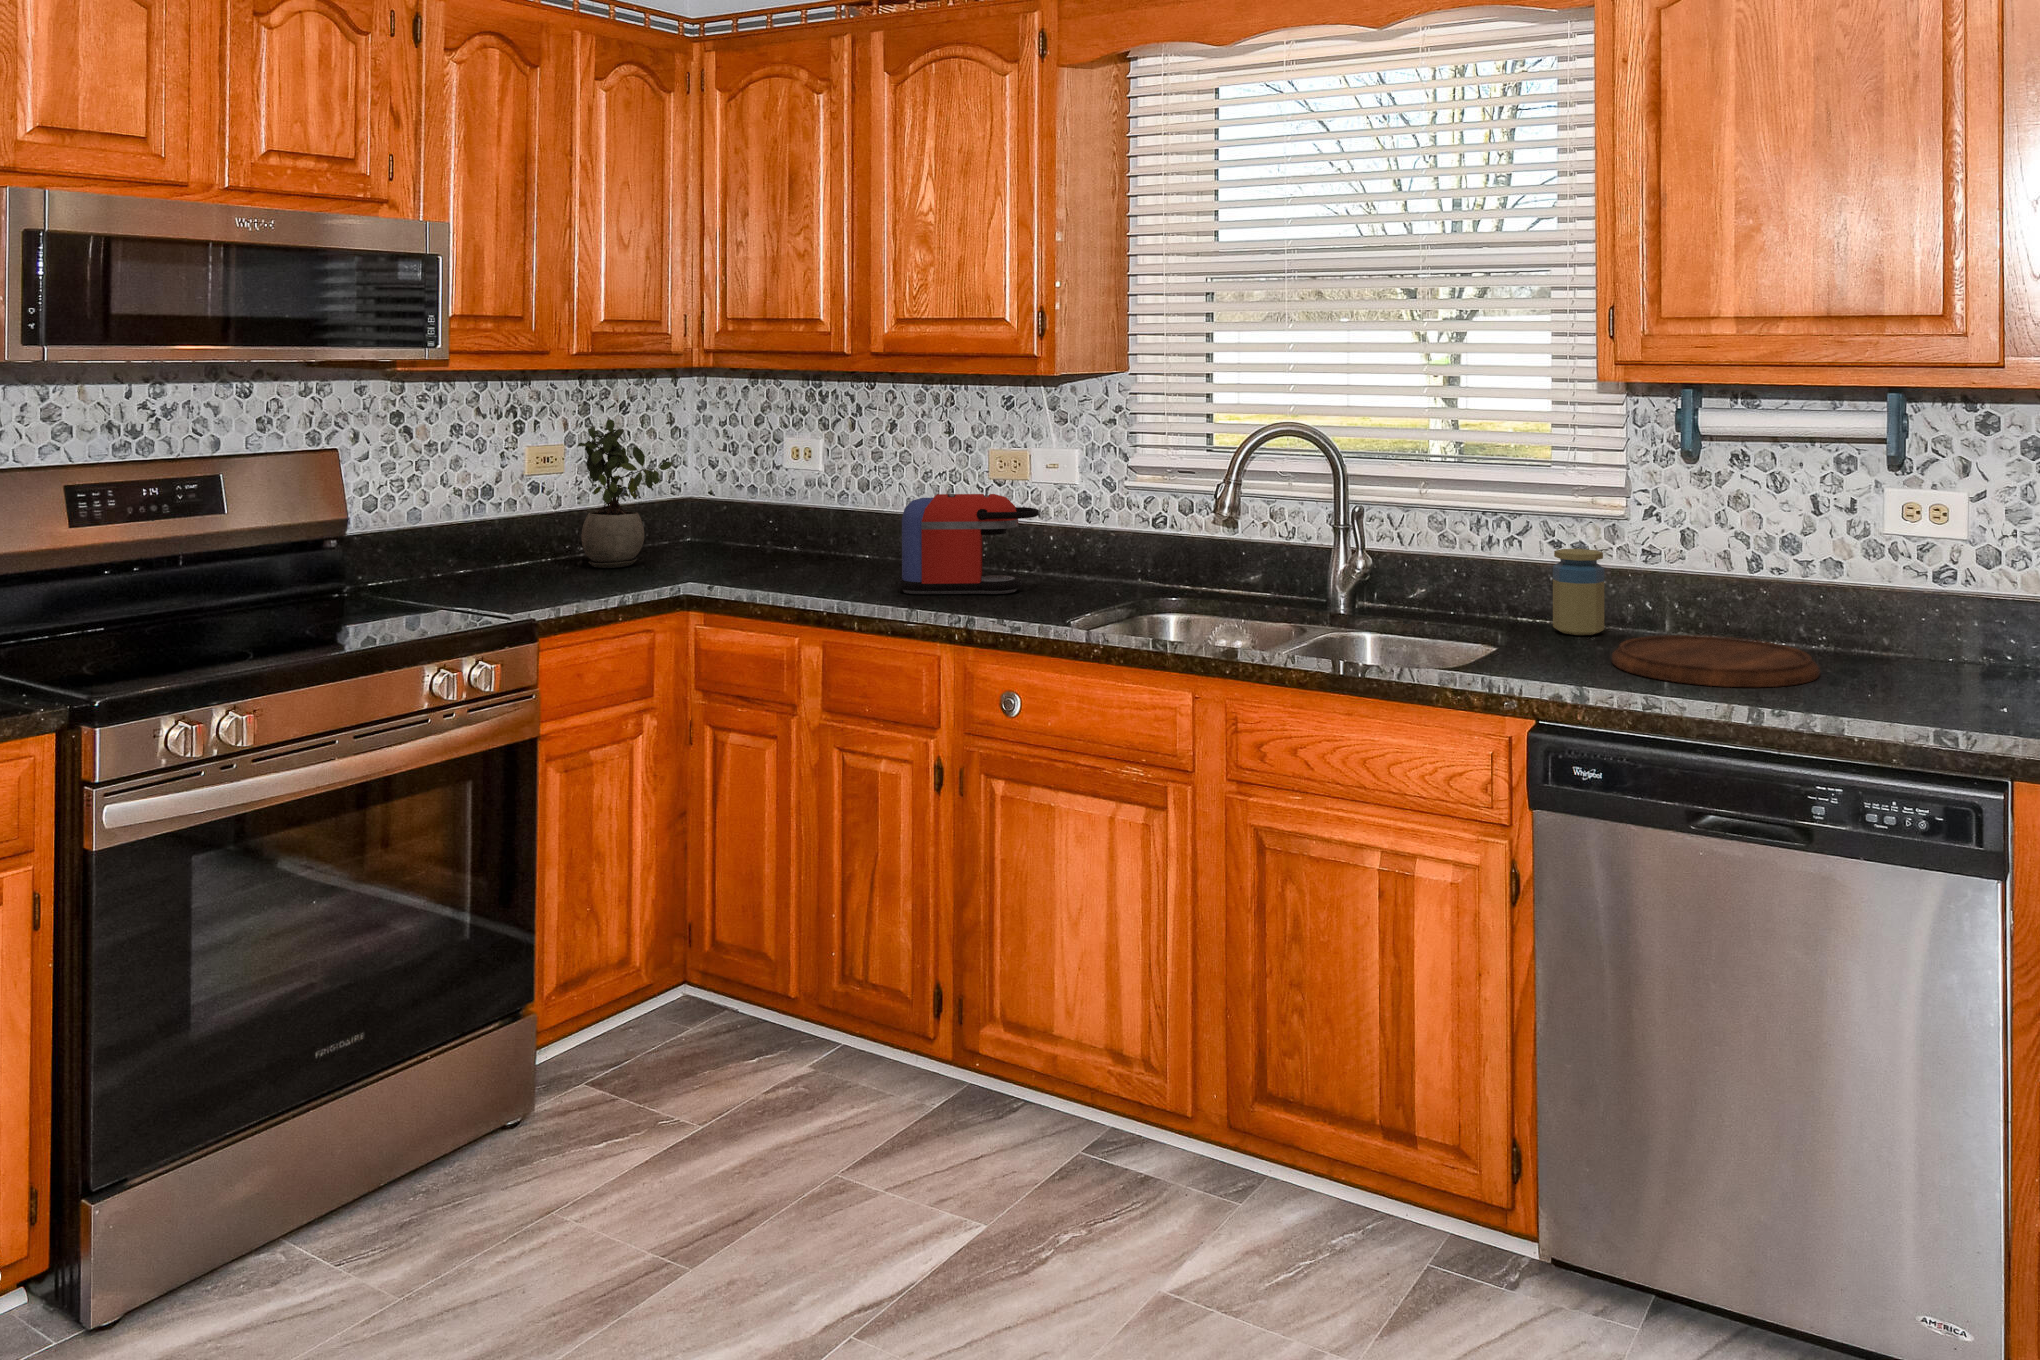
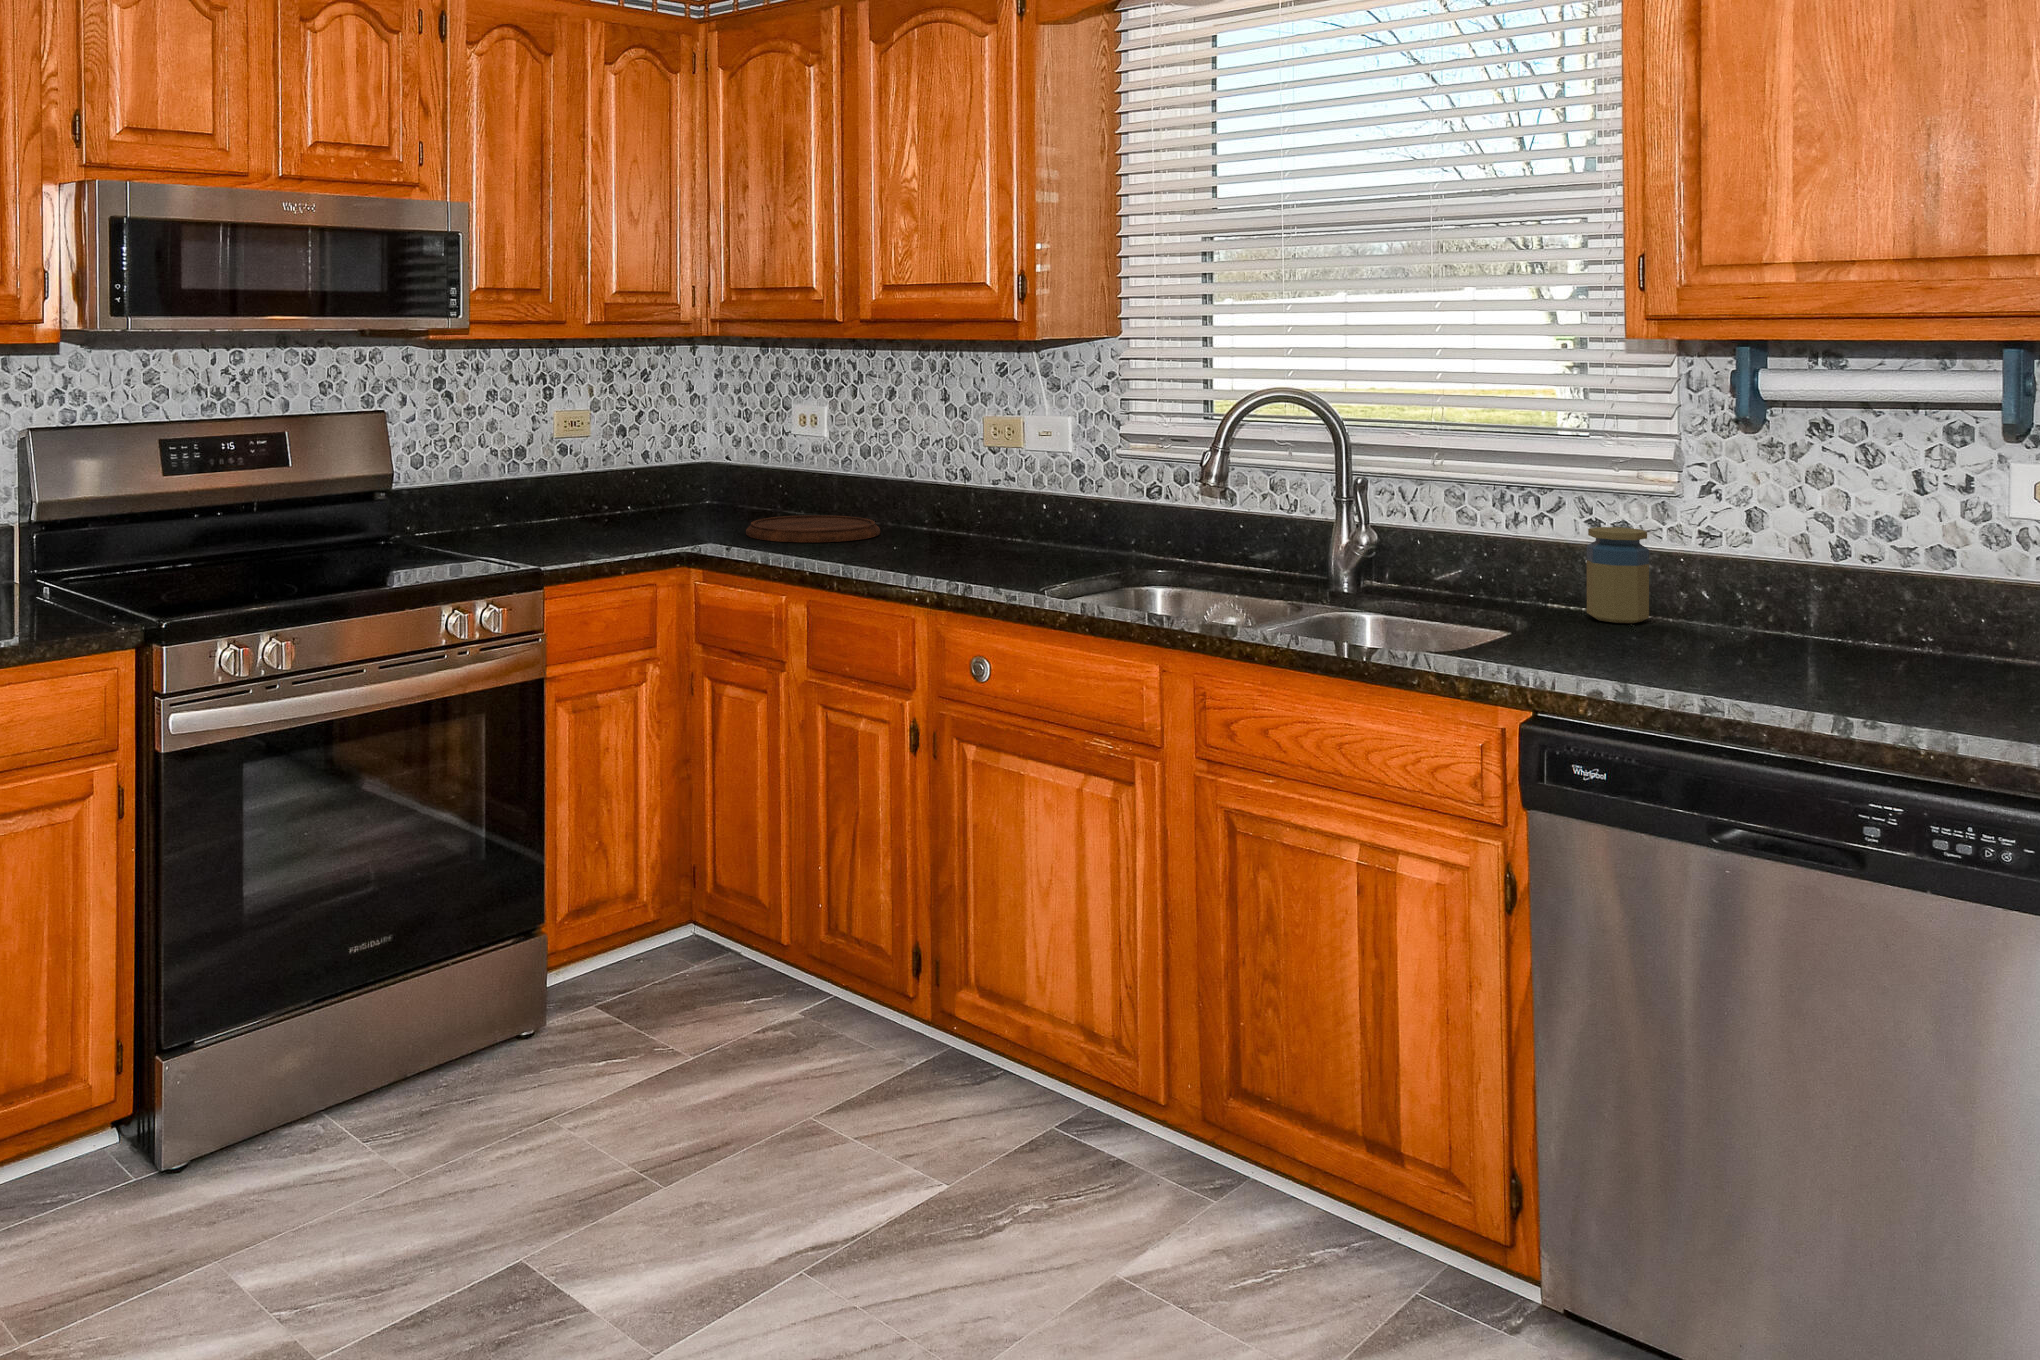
potted plant: present [577,419,673,568] -> none [600,386,685,525]
coffee maker: present [899,494,1039,594] -> none [888,459,1028,560]
cutting board: present [1612,635,1820,687] -> present [746,515,880,542]

